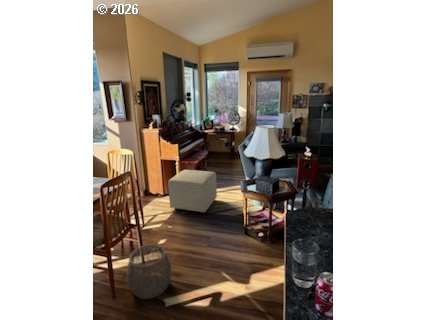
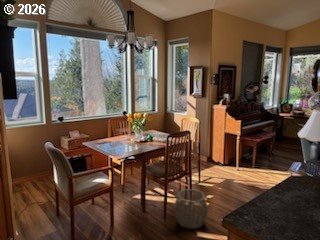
ottoman: present [168,170,217,213] -> none [225,145,275,186]

